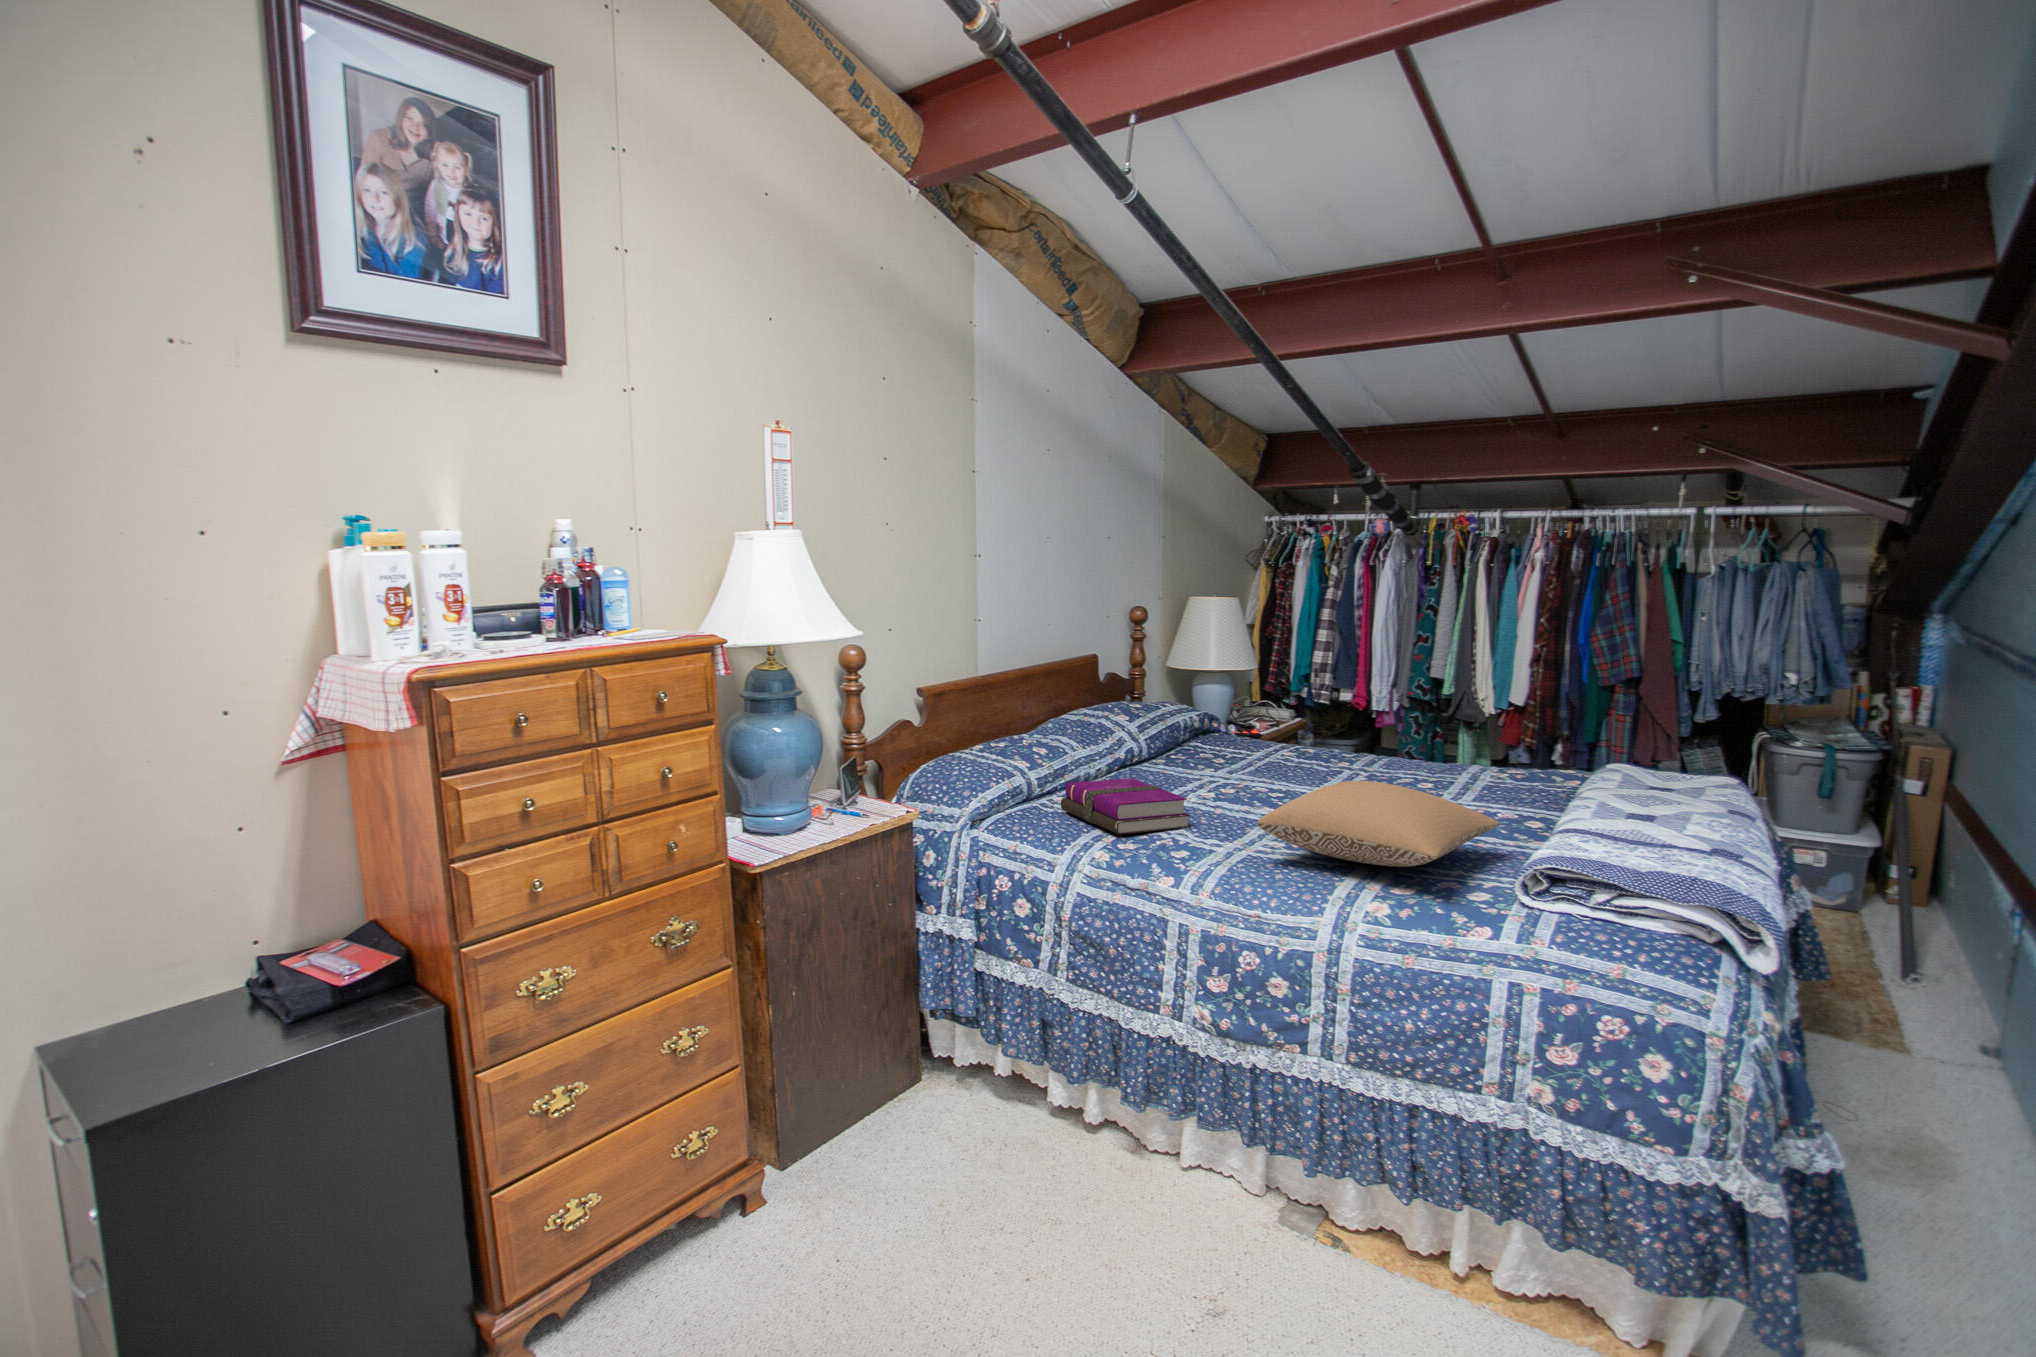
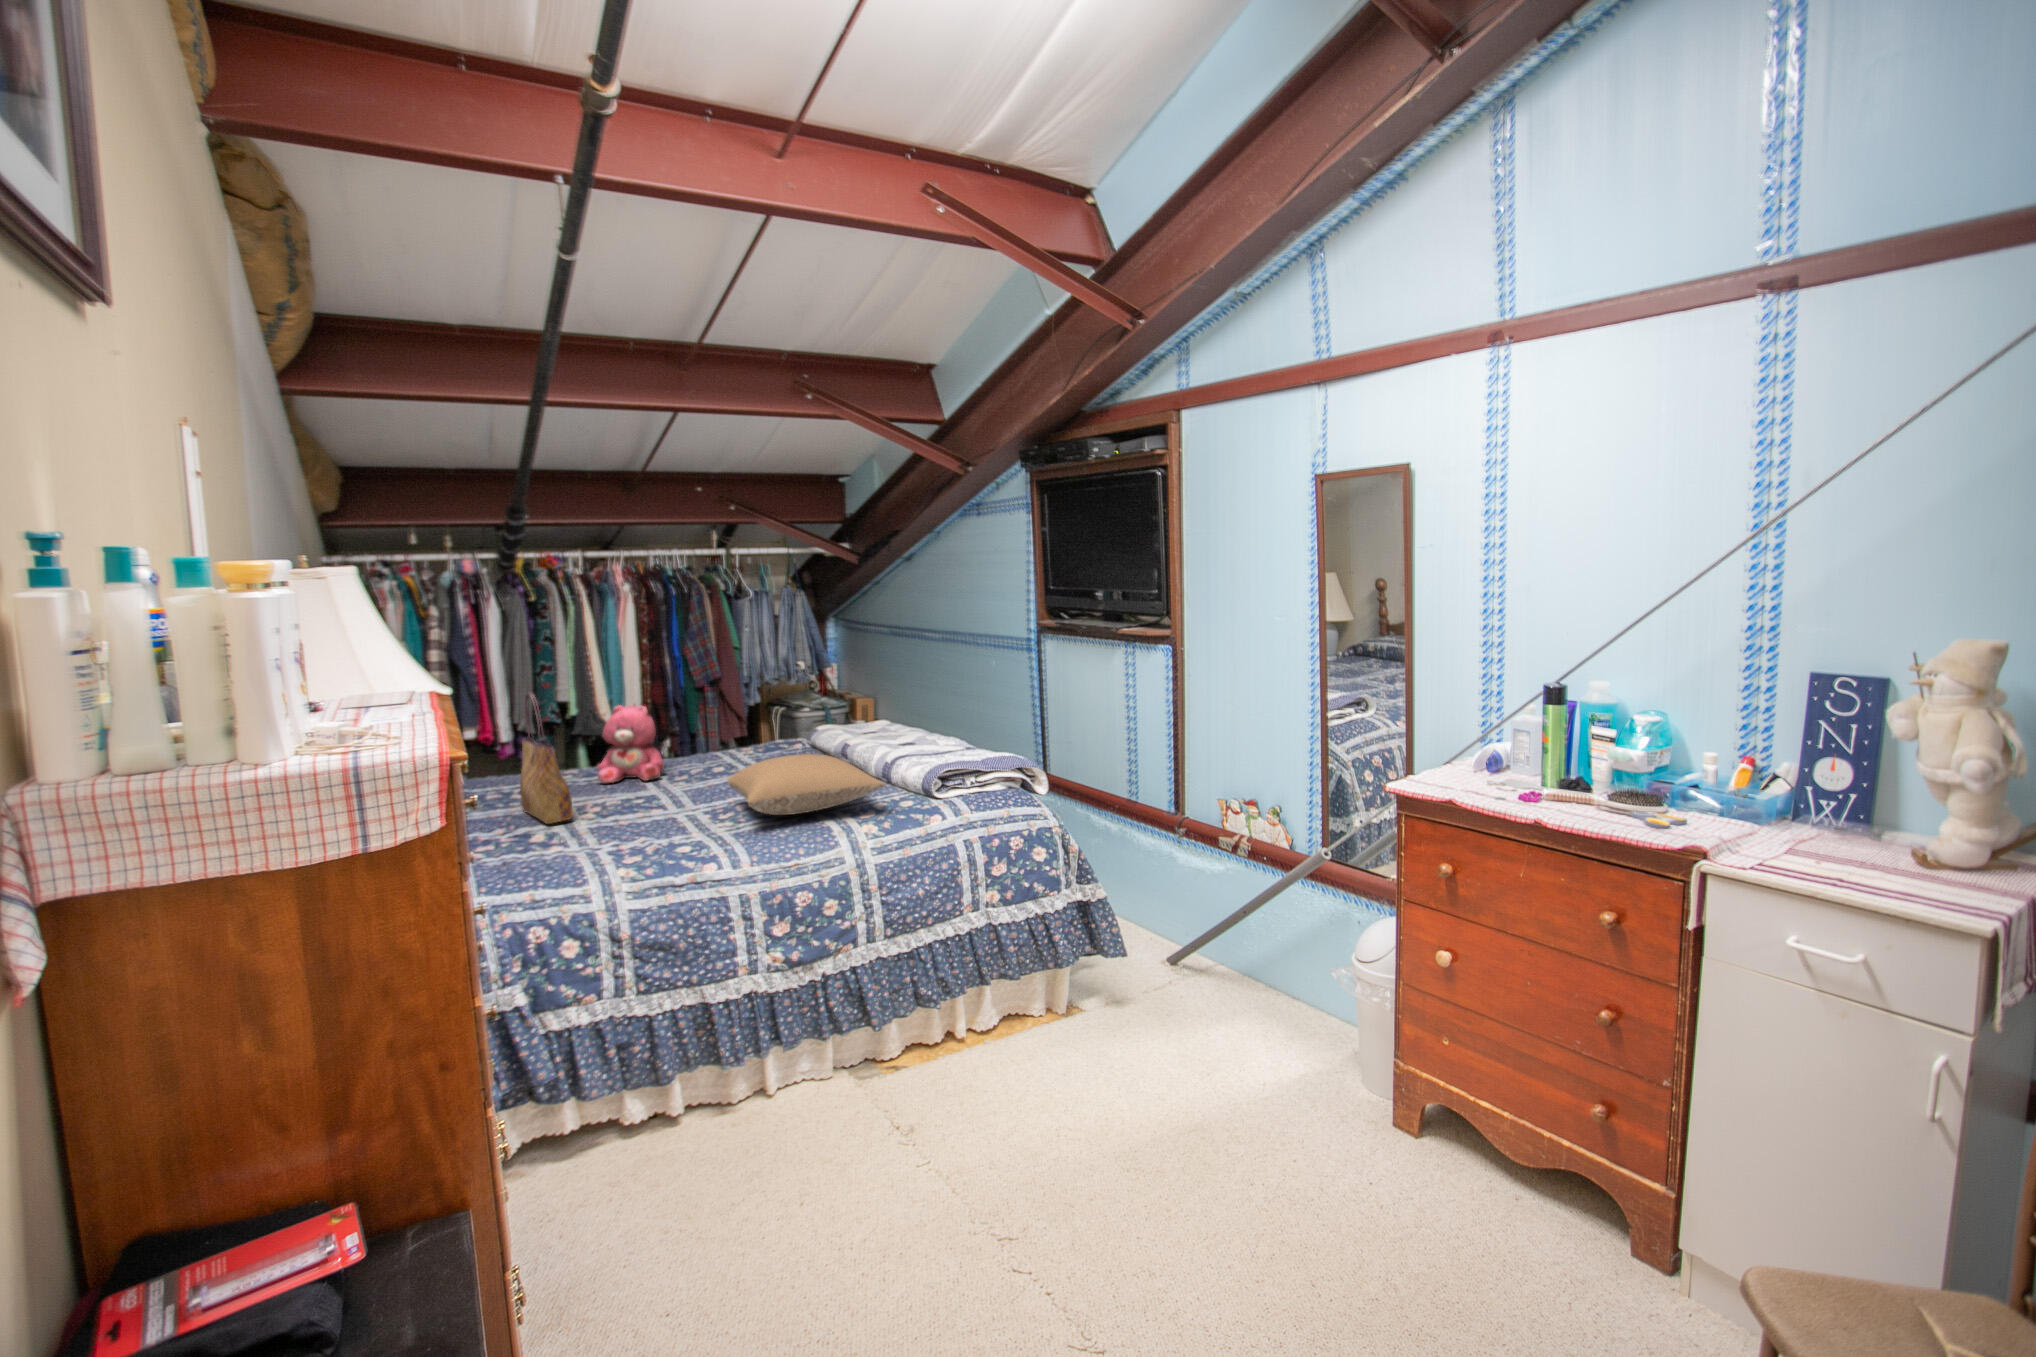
tote bag: none [1164,647,1217,790] -> present [520,692,573,824]
teddy bear: none [1301,681,1377,776] -> present [597,704,664,783]
notebook: present [1061,778,1191,834] -> none [507,813,641,862]

